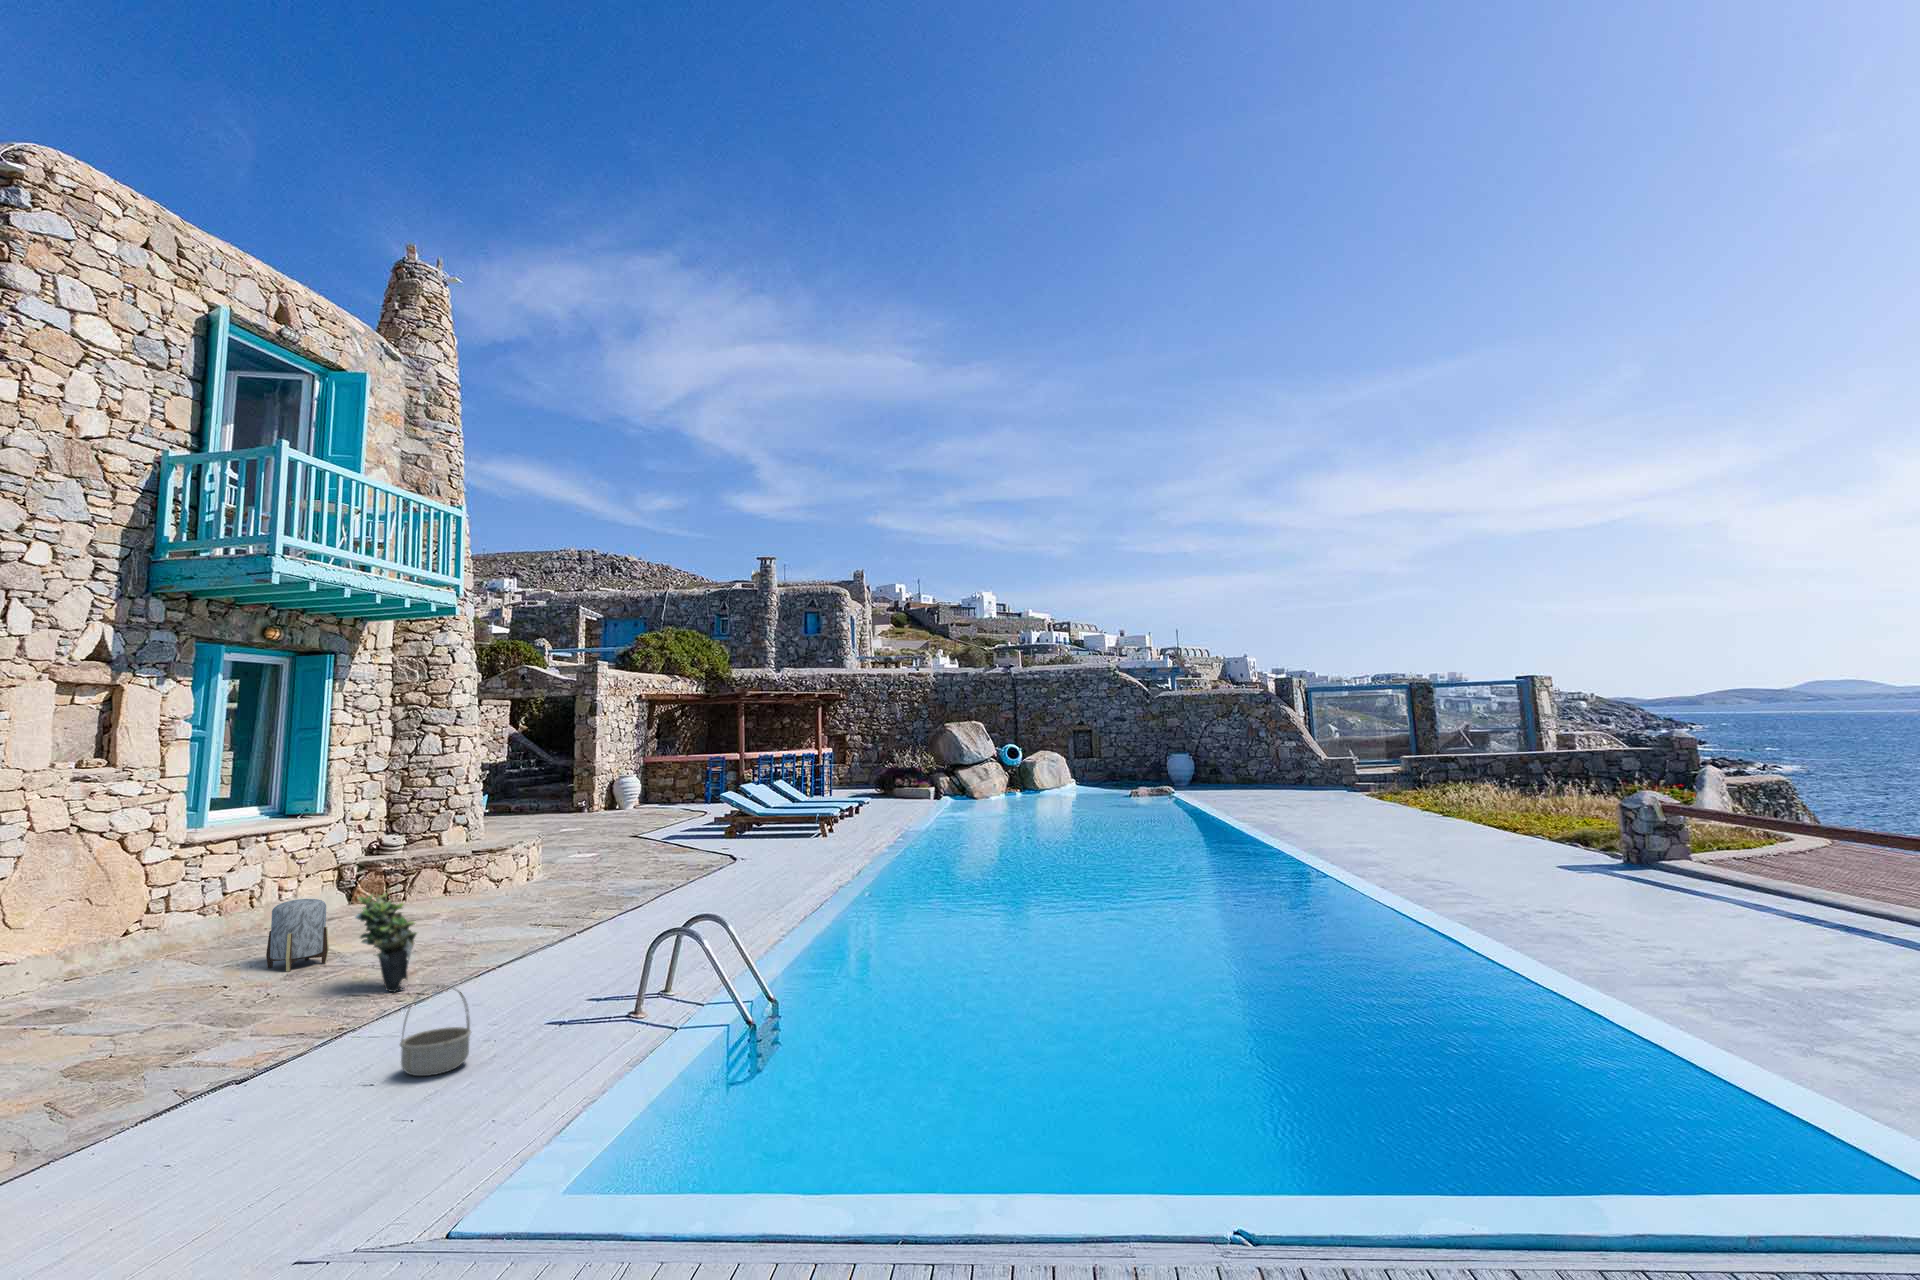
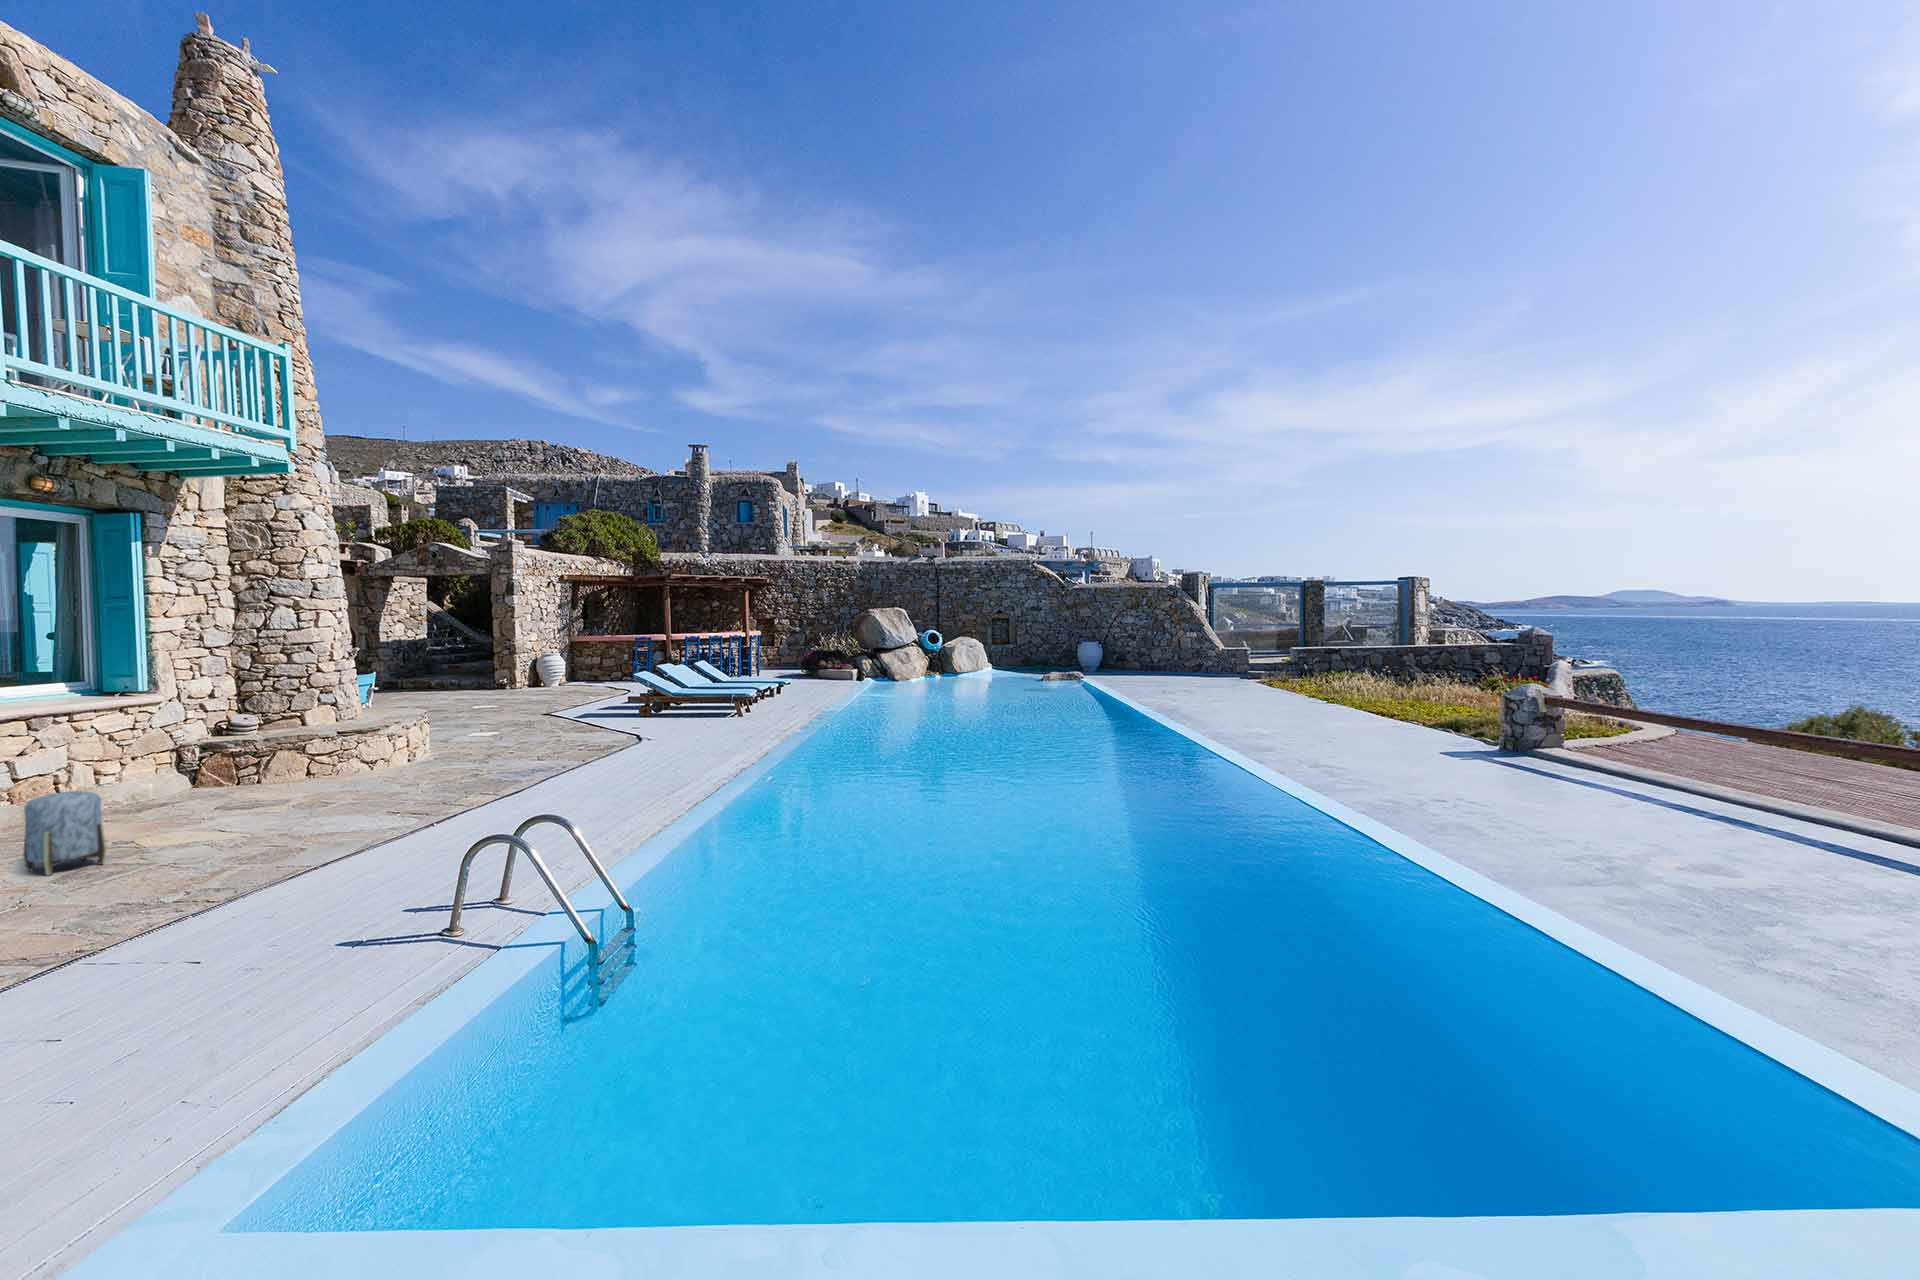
potted plant: present [356,893,417,992] -> none [102,785,196,903]
basket: present [400,985,471,1076] -> none [87,913,197,1028]

